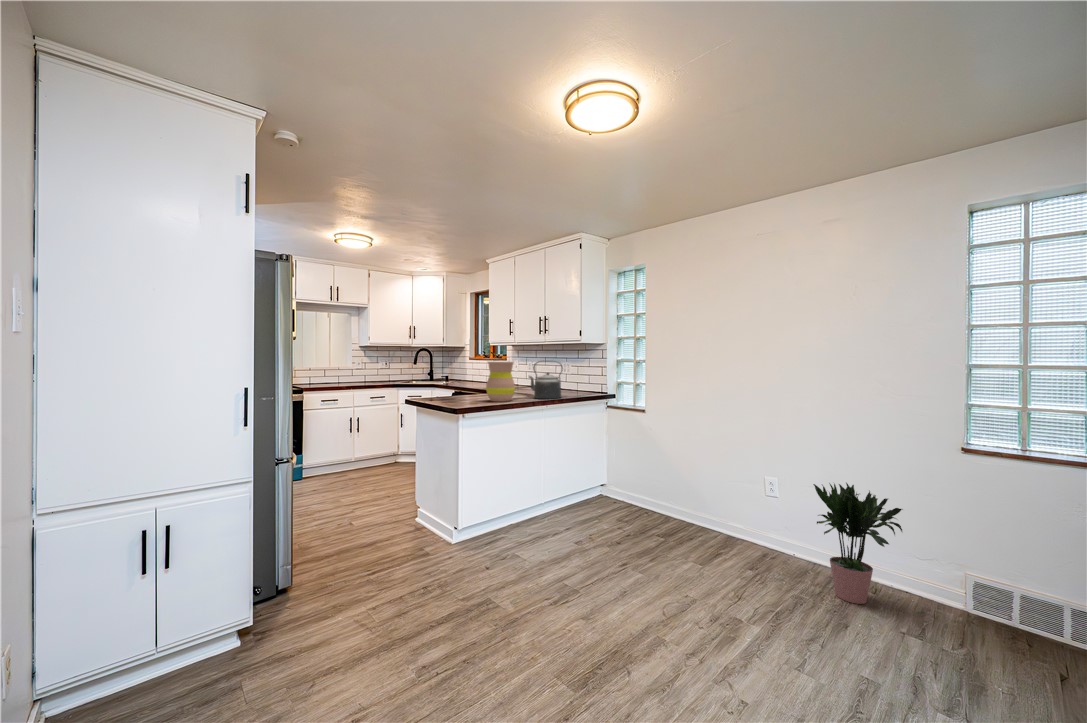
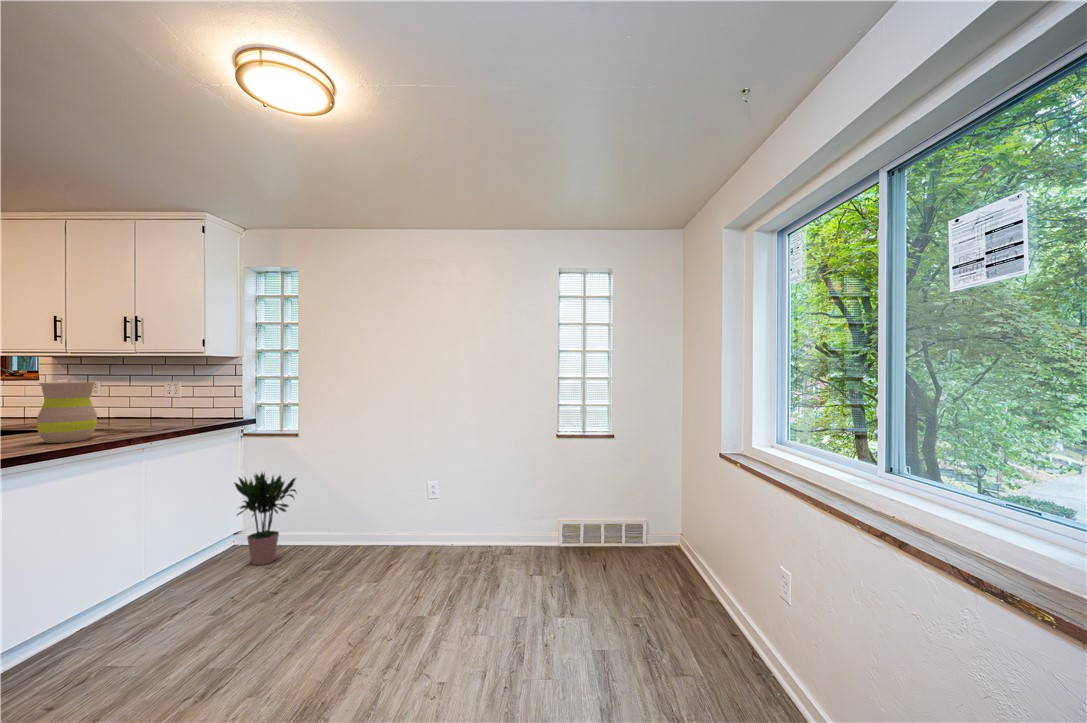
kettle: present [529,361,563,399] -> none [119,379,182,432]
potted plant: present [813,483,903,604] -> present [234,473,296,565]

